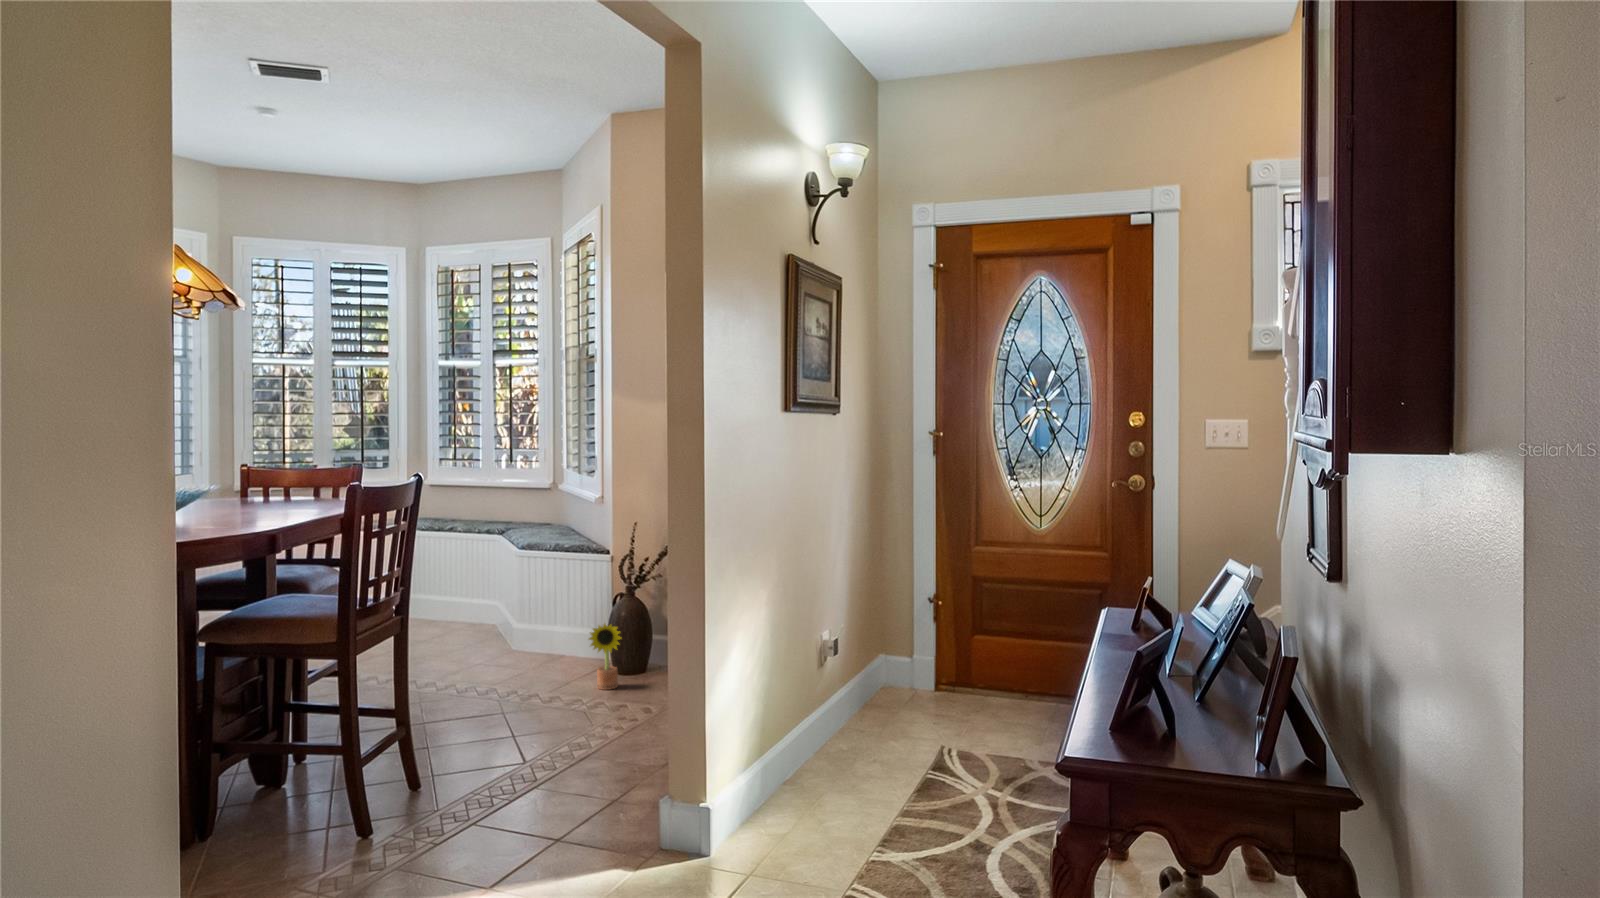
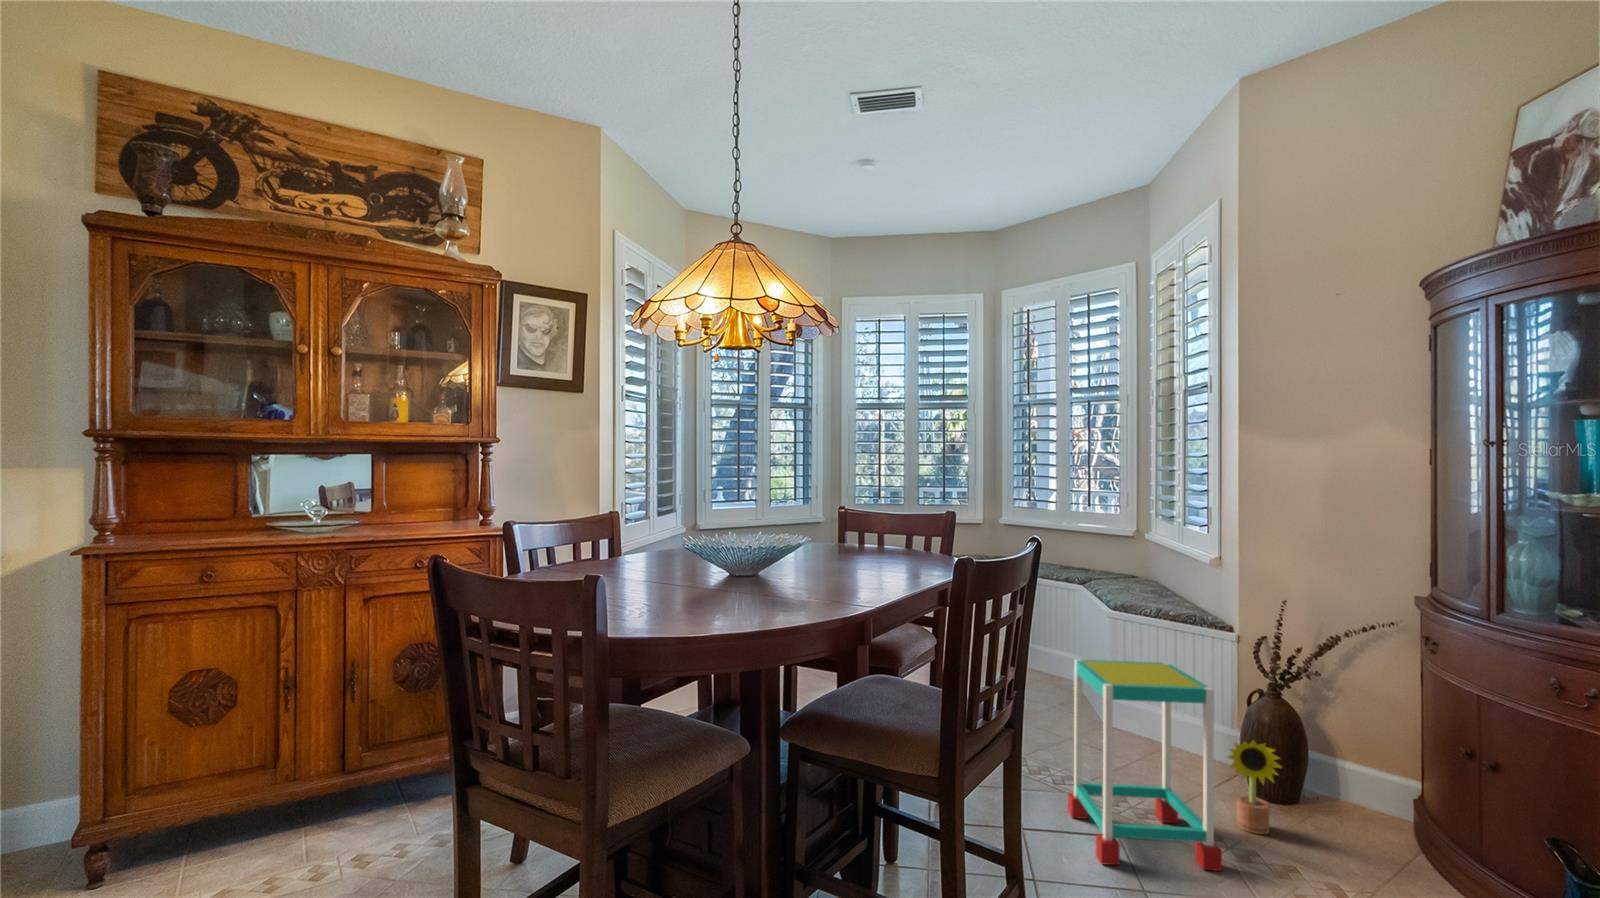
side table: none [473,577,576,724] -> present [1068,659,1222,871]

